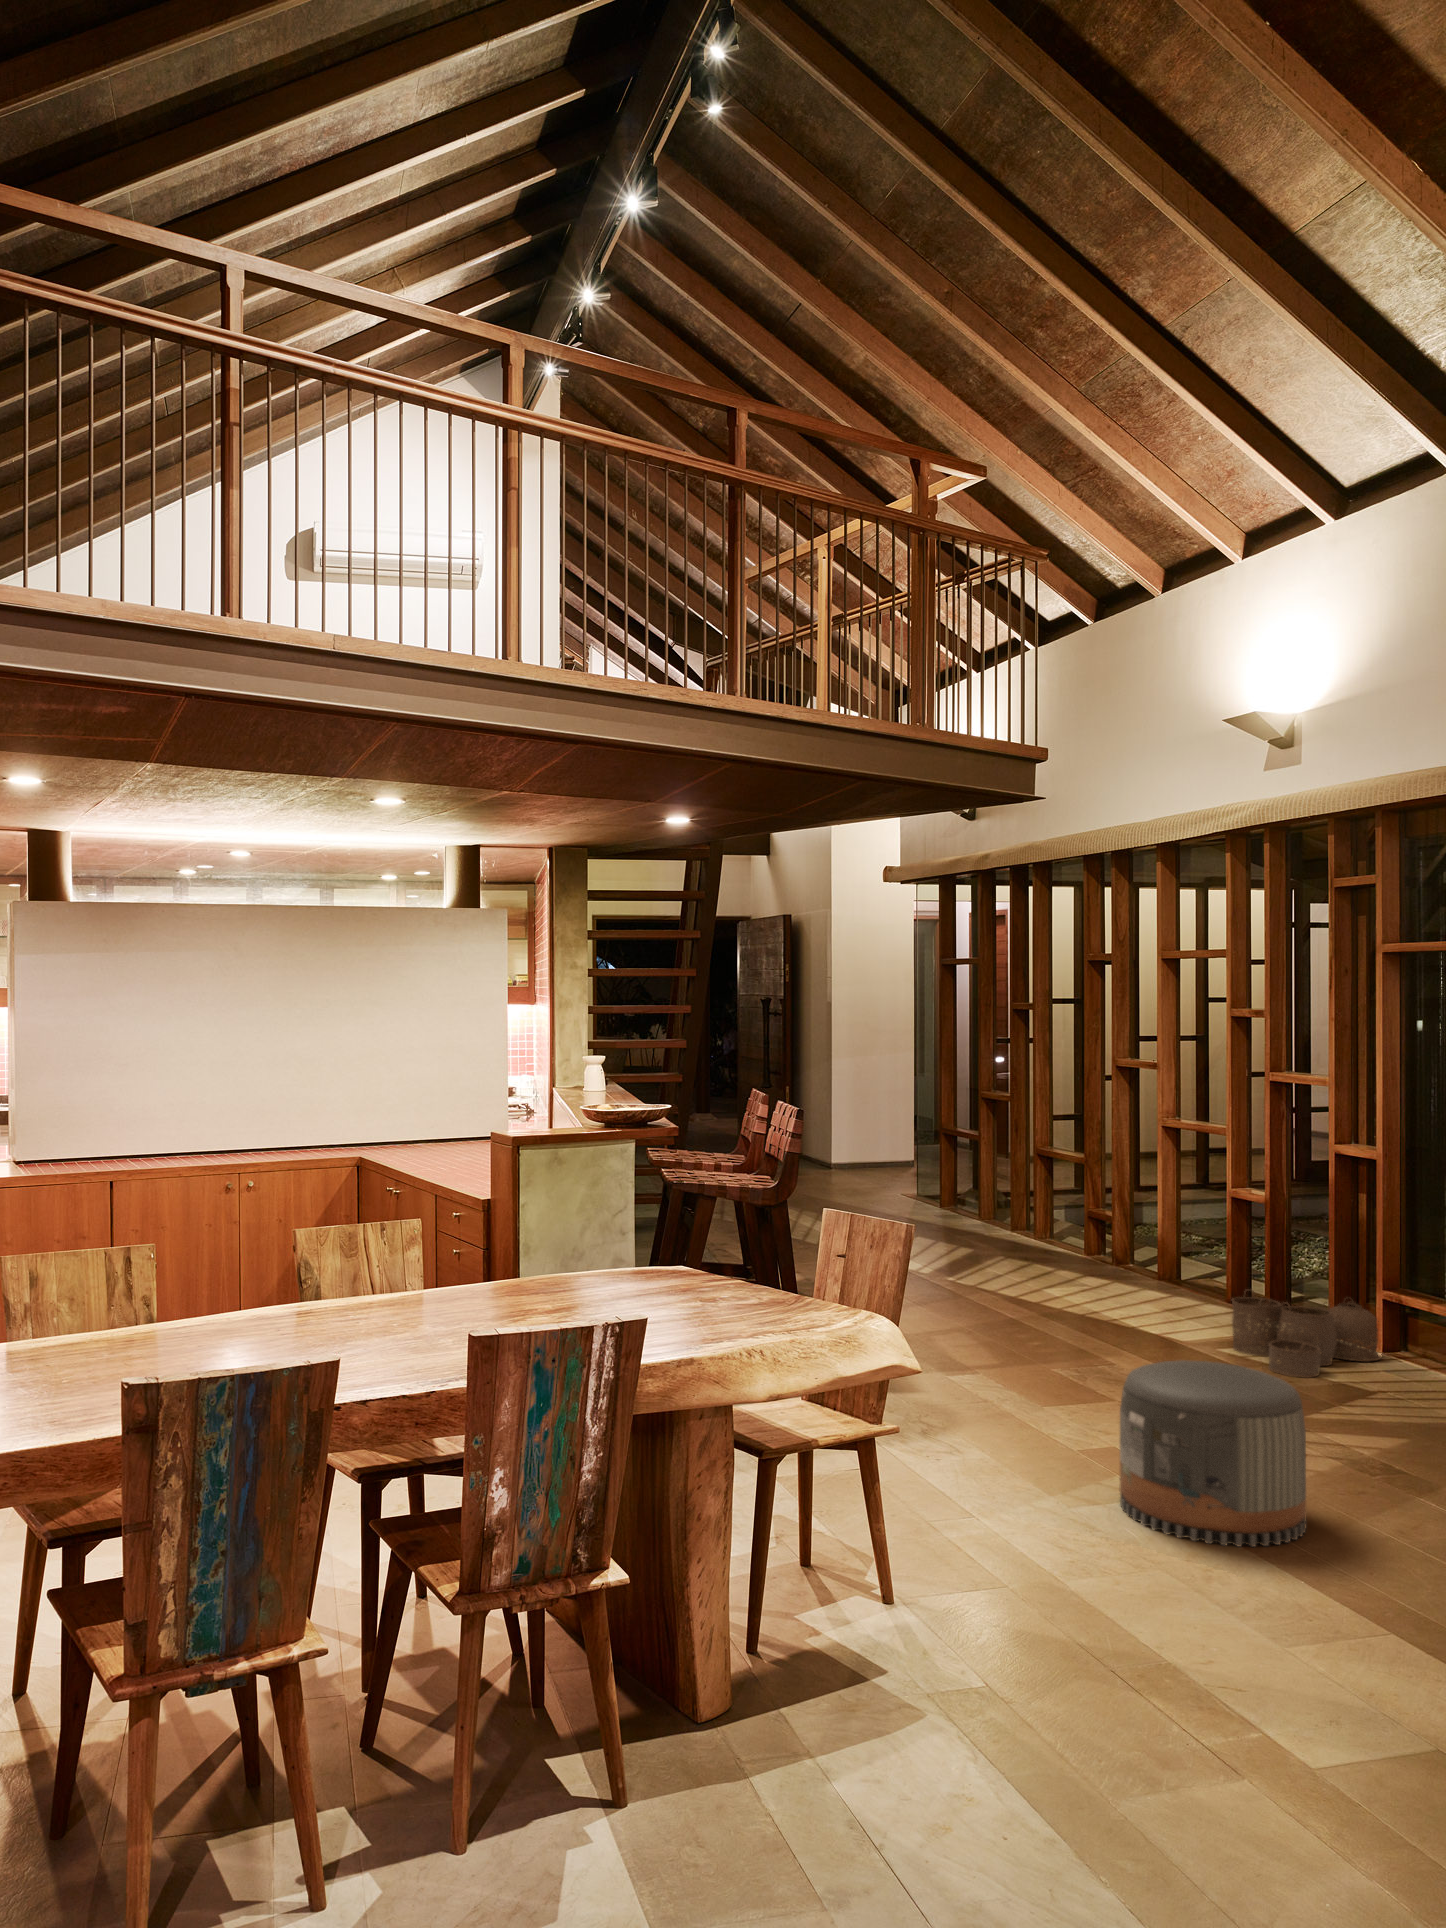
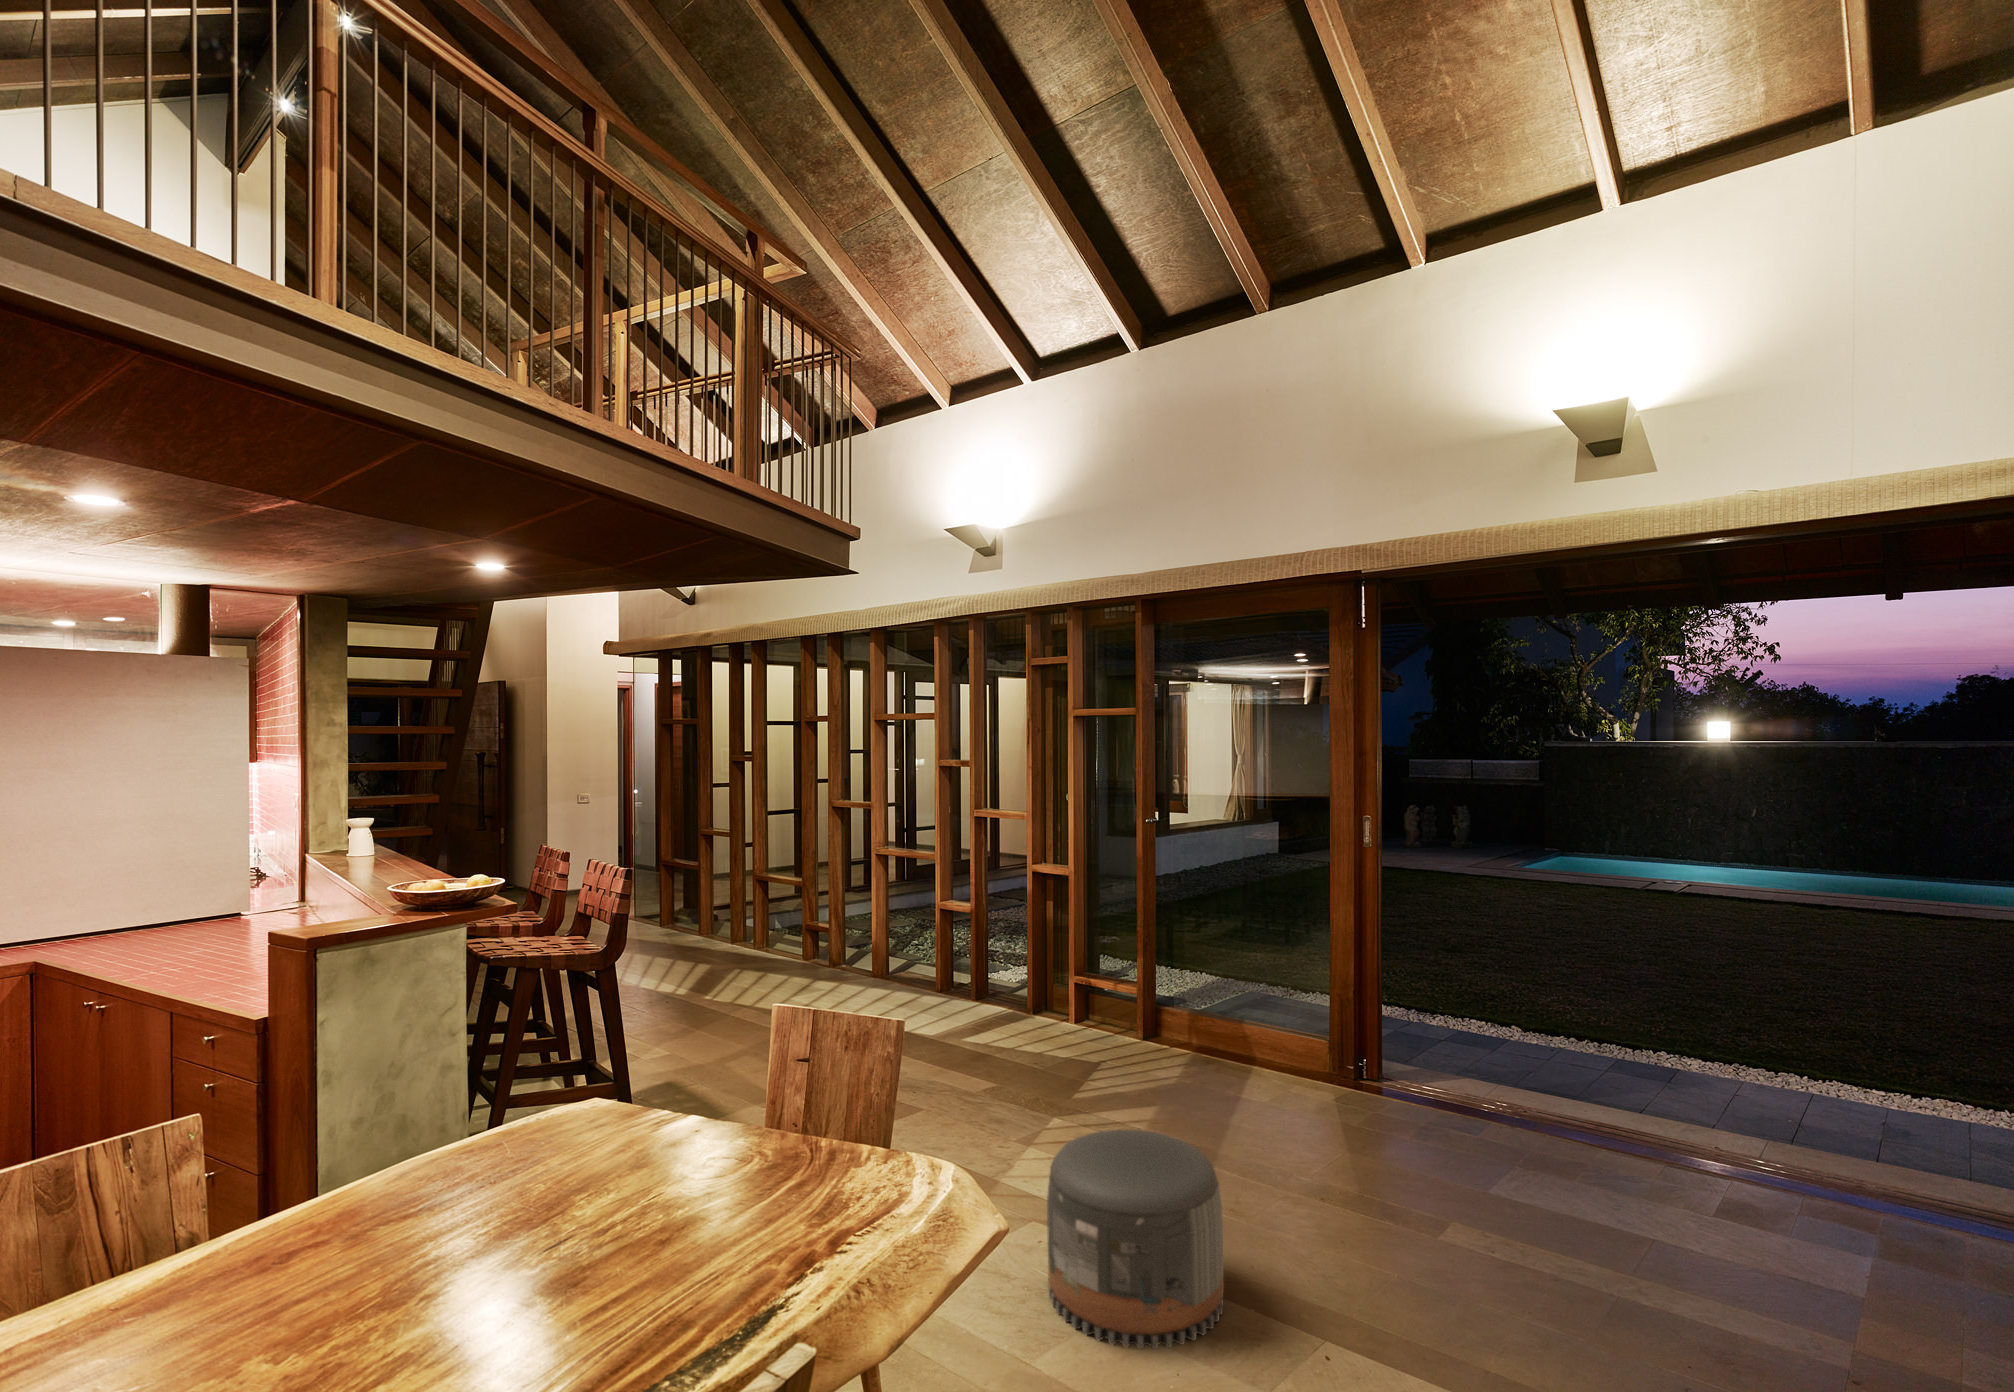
woven basket: present [1232,1290,1381,1378] -> none [974,984,1076,1065]

